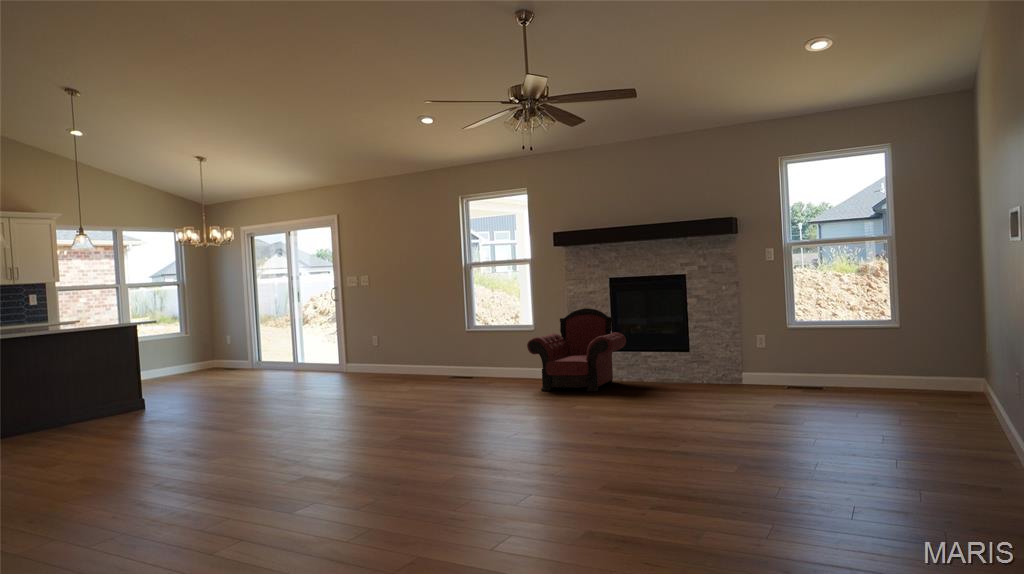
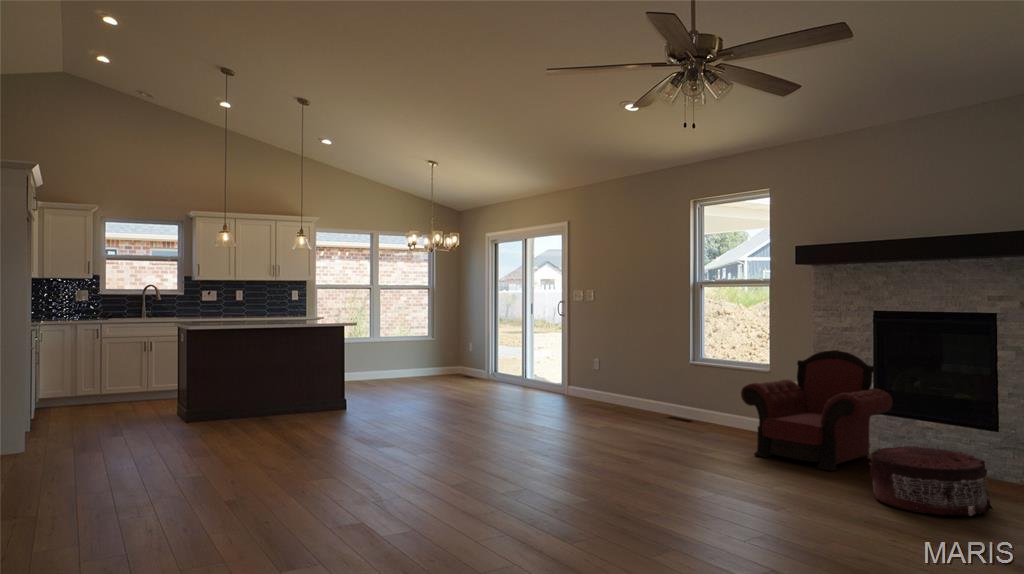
pouf: none [625,364,695,403] -> present [869,446,992,516]

